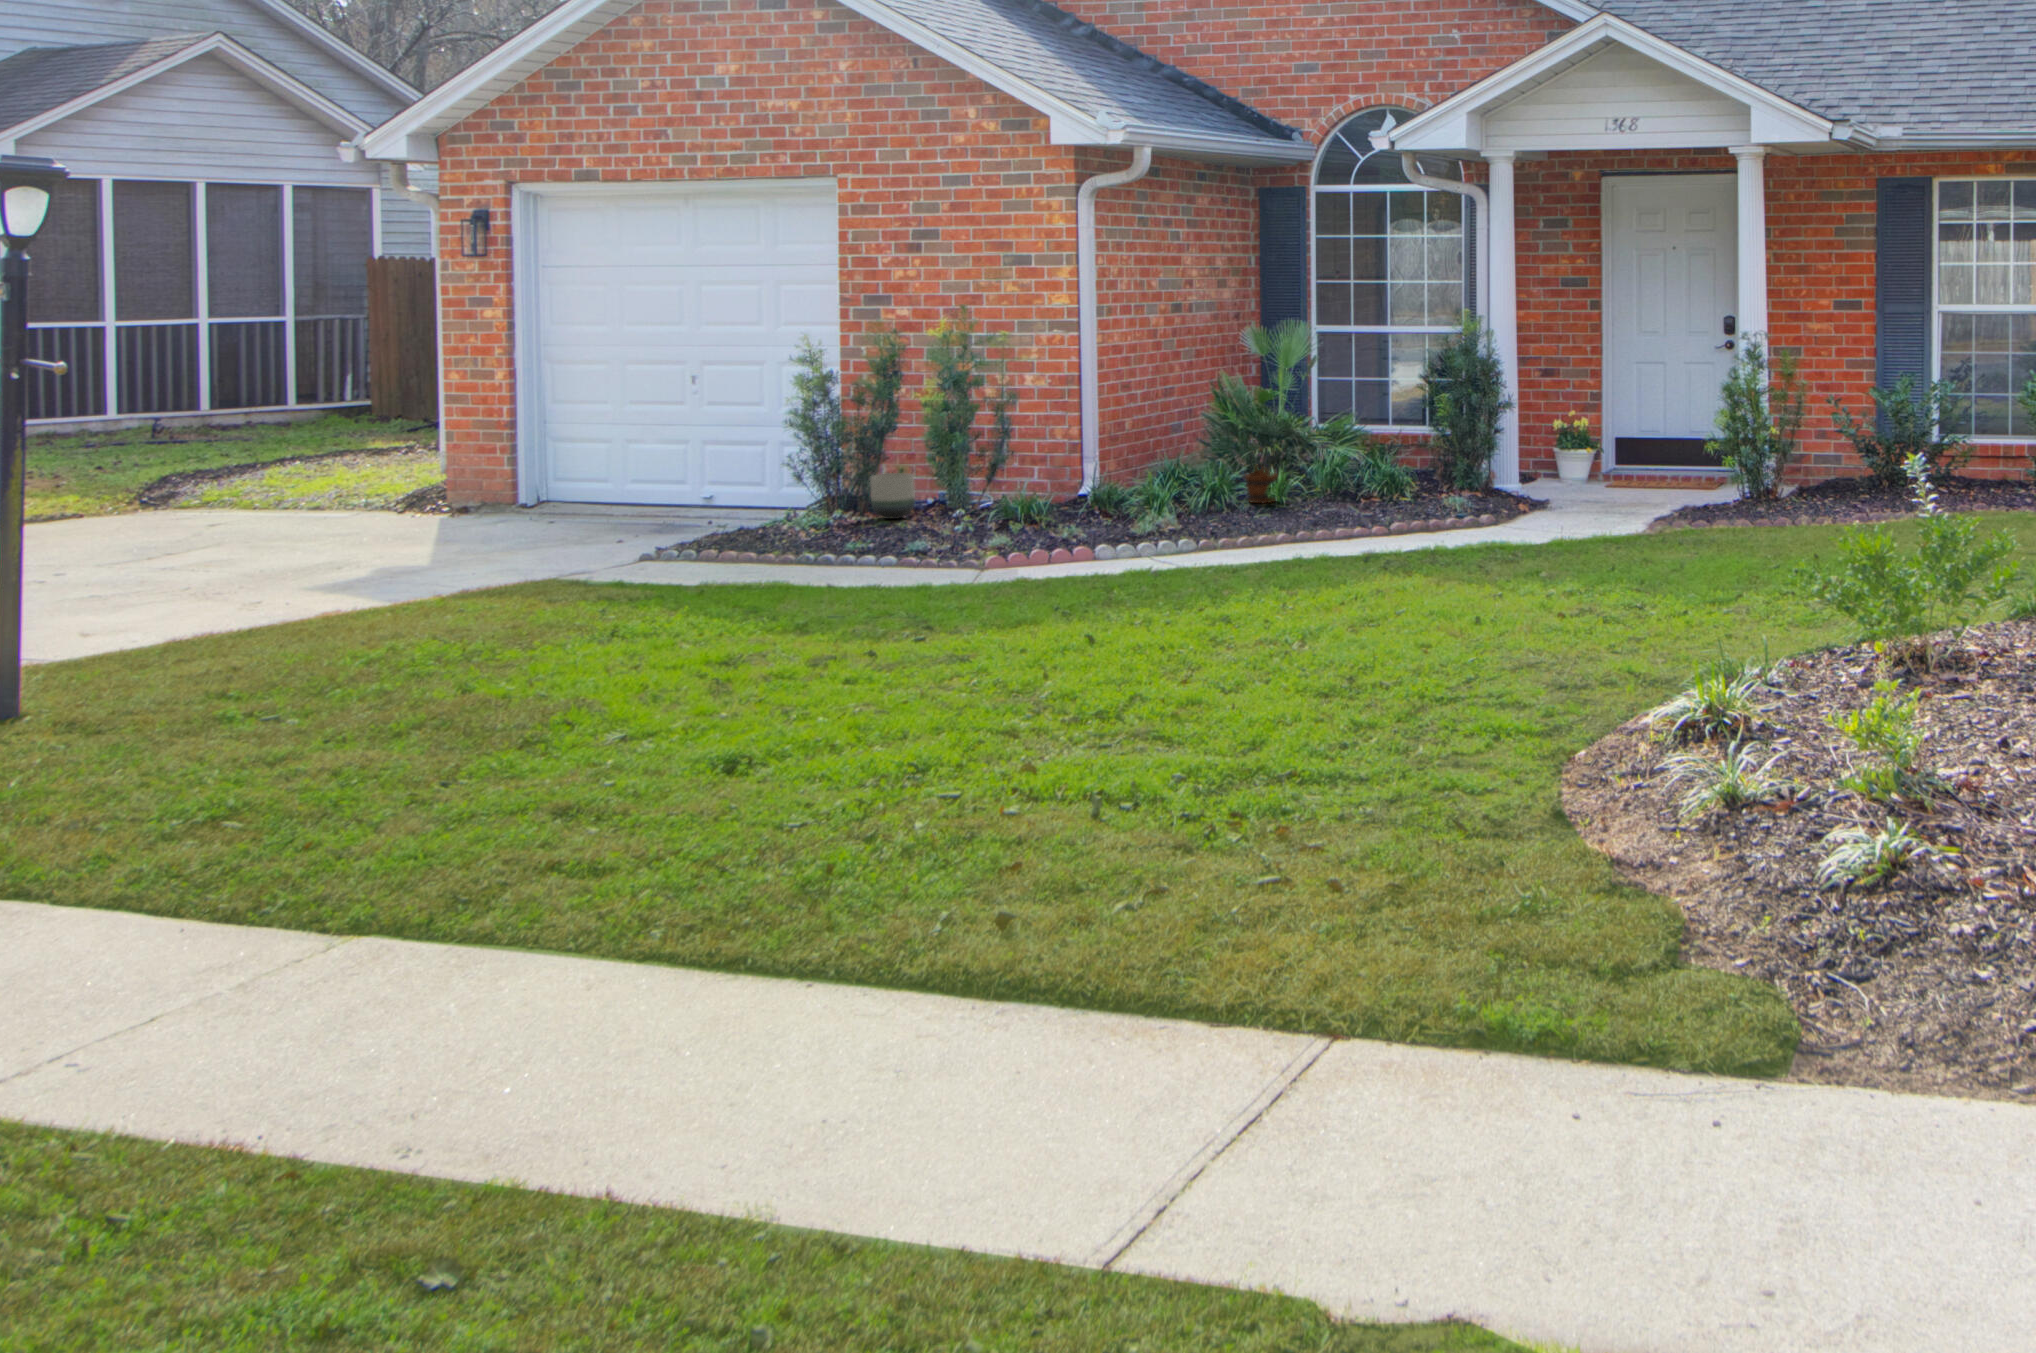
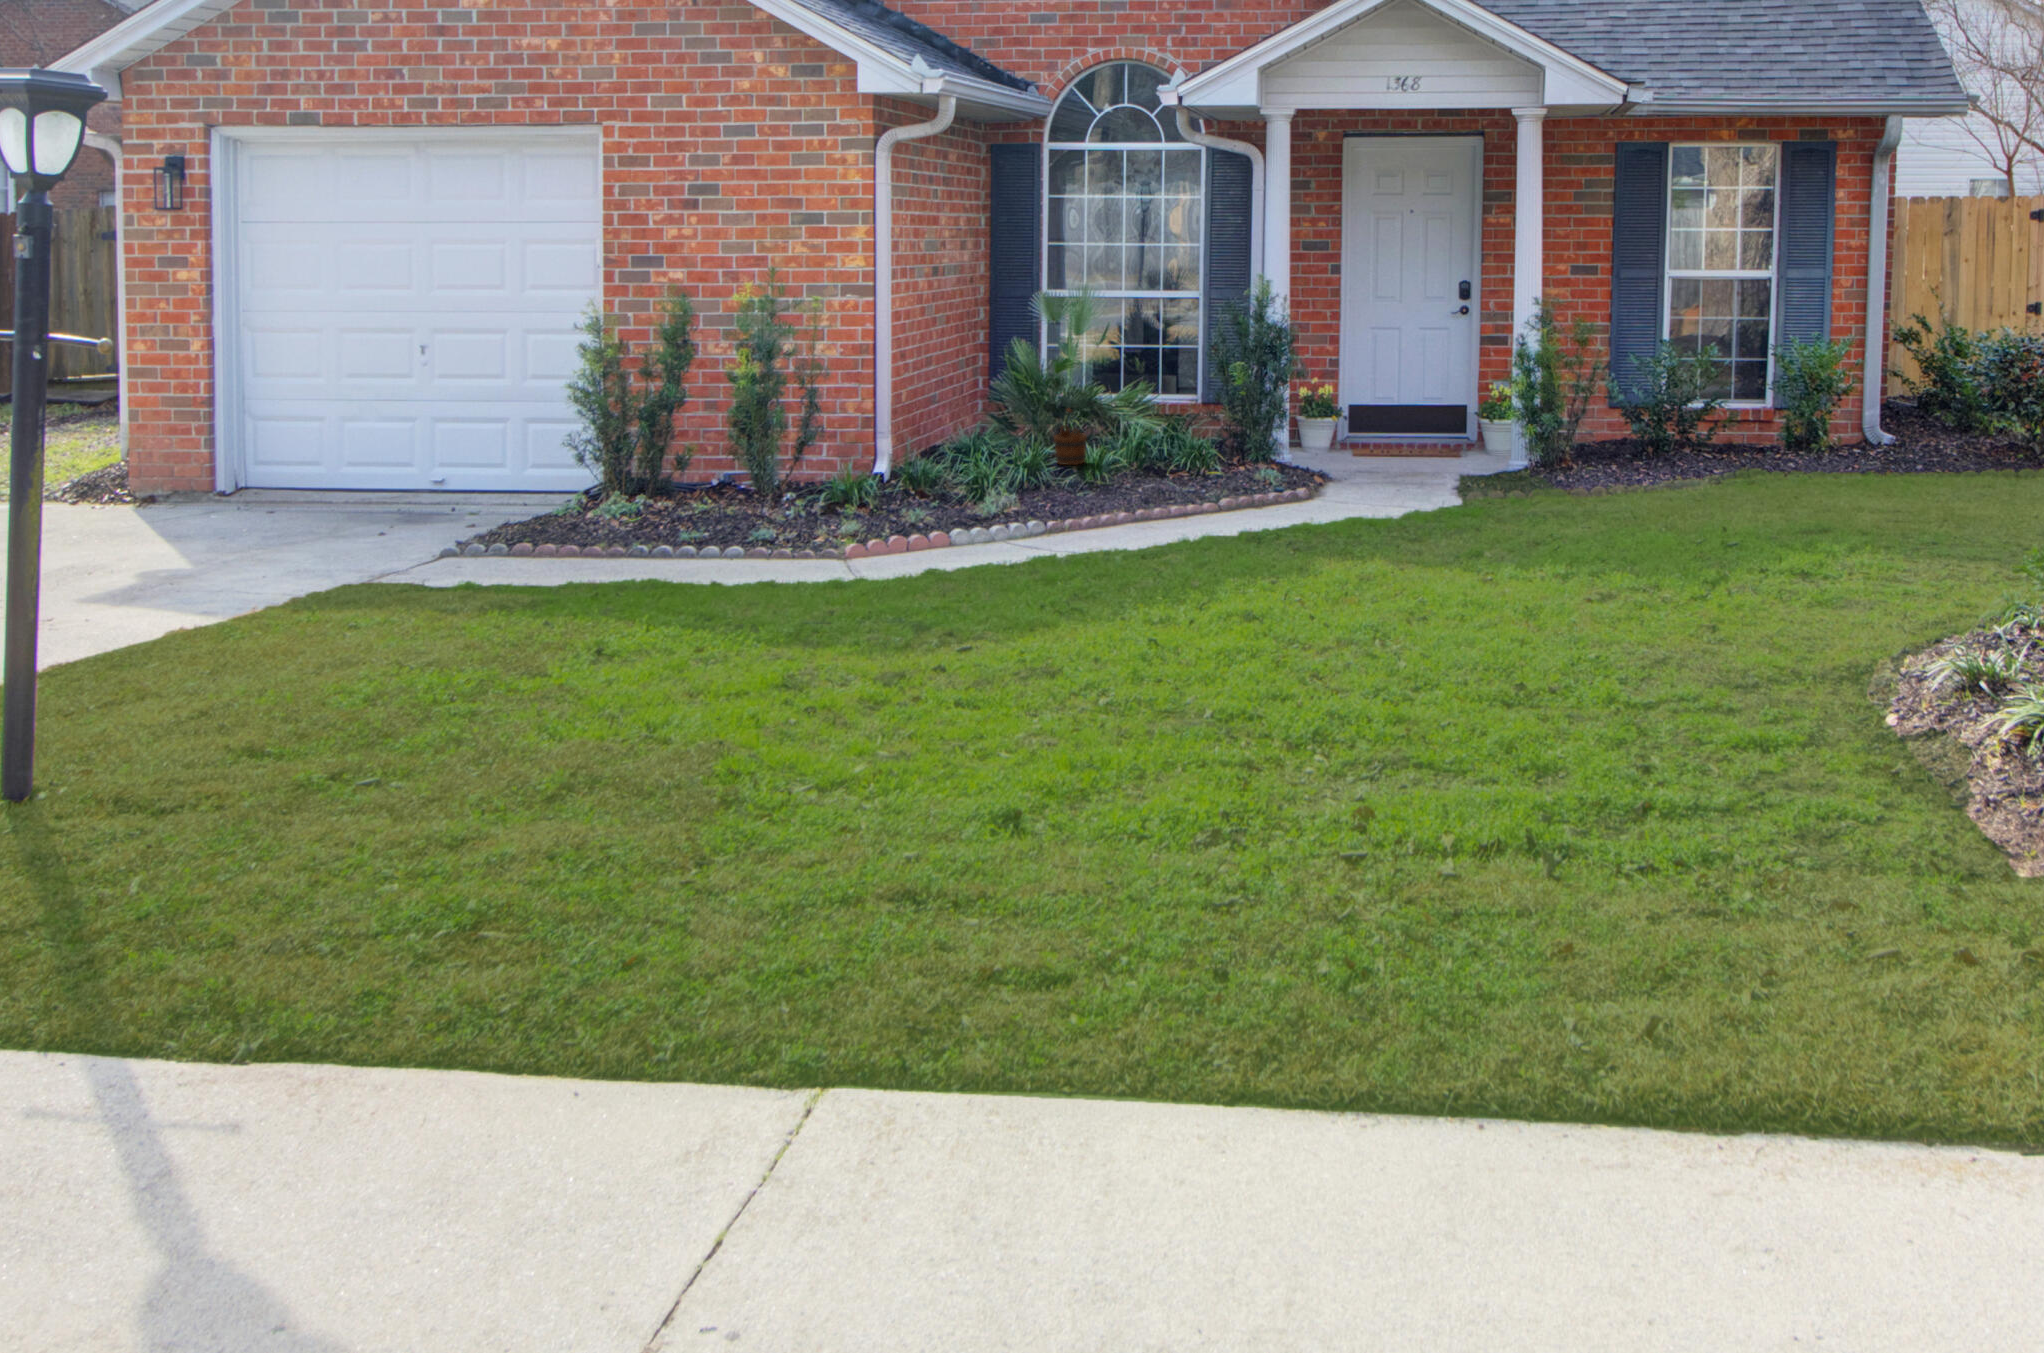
planter: present [870,473,915,519] -> none [668,446,718,496]

